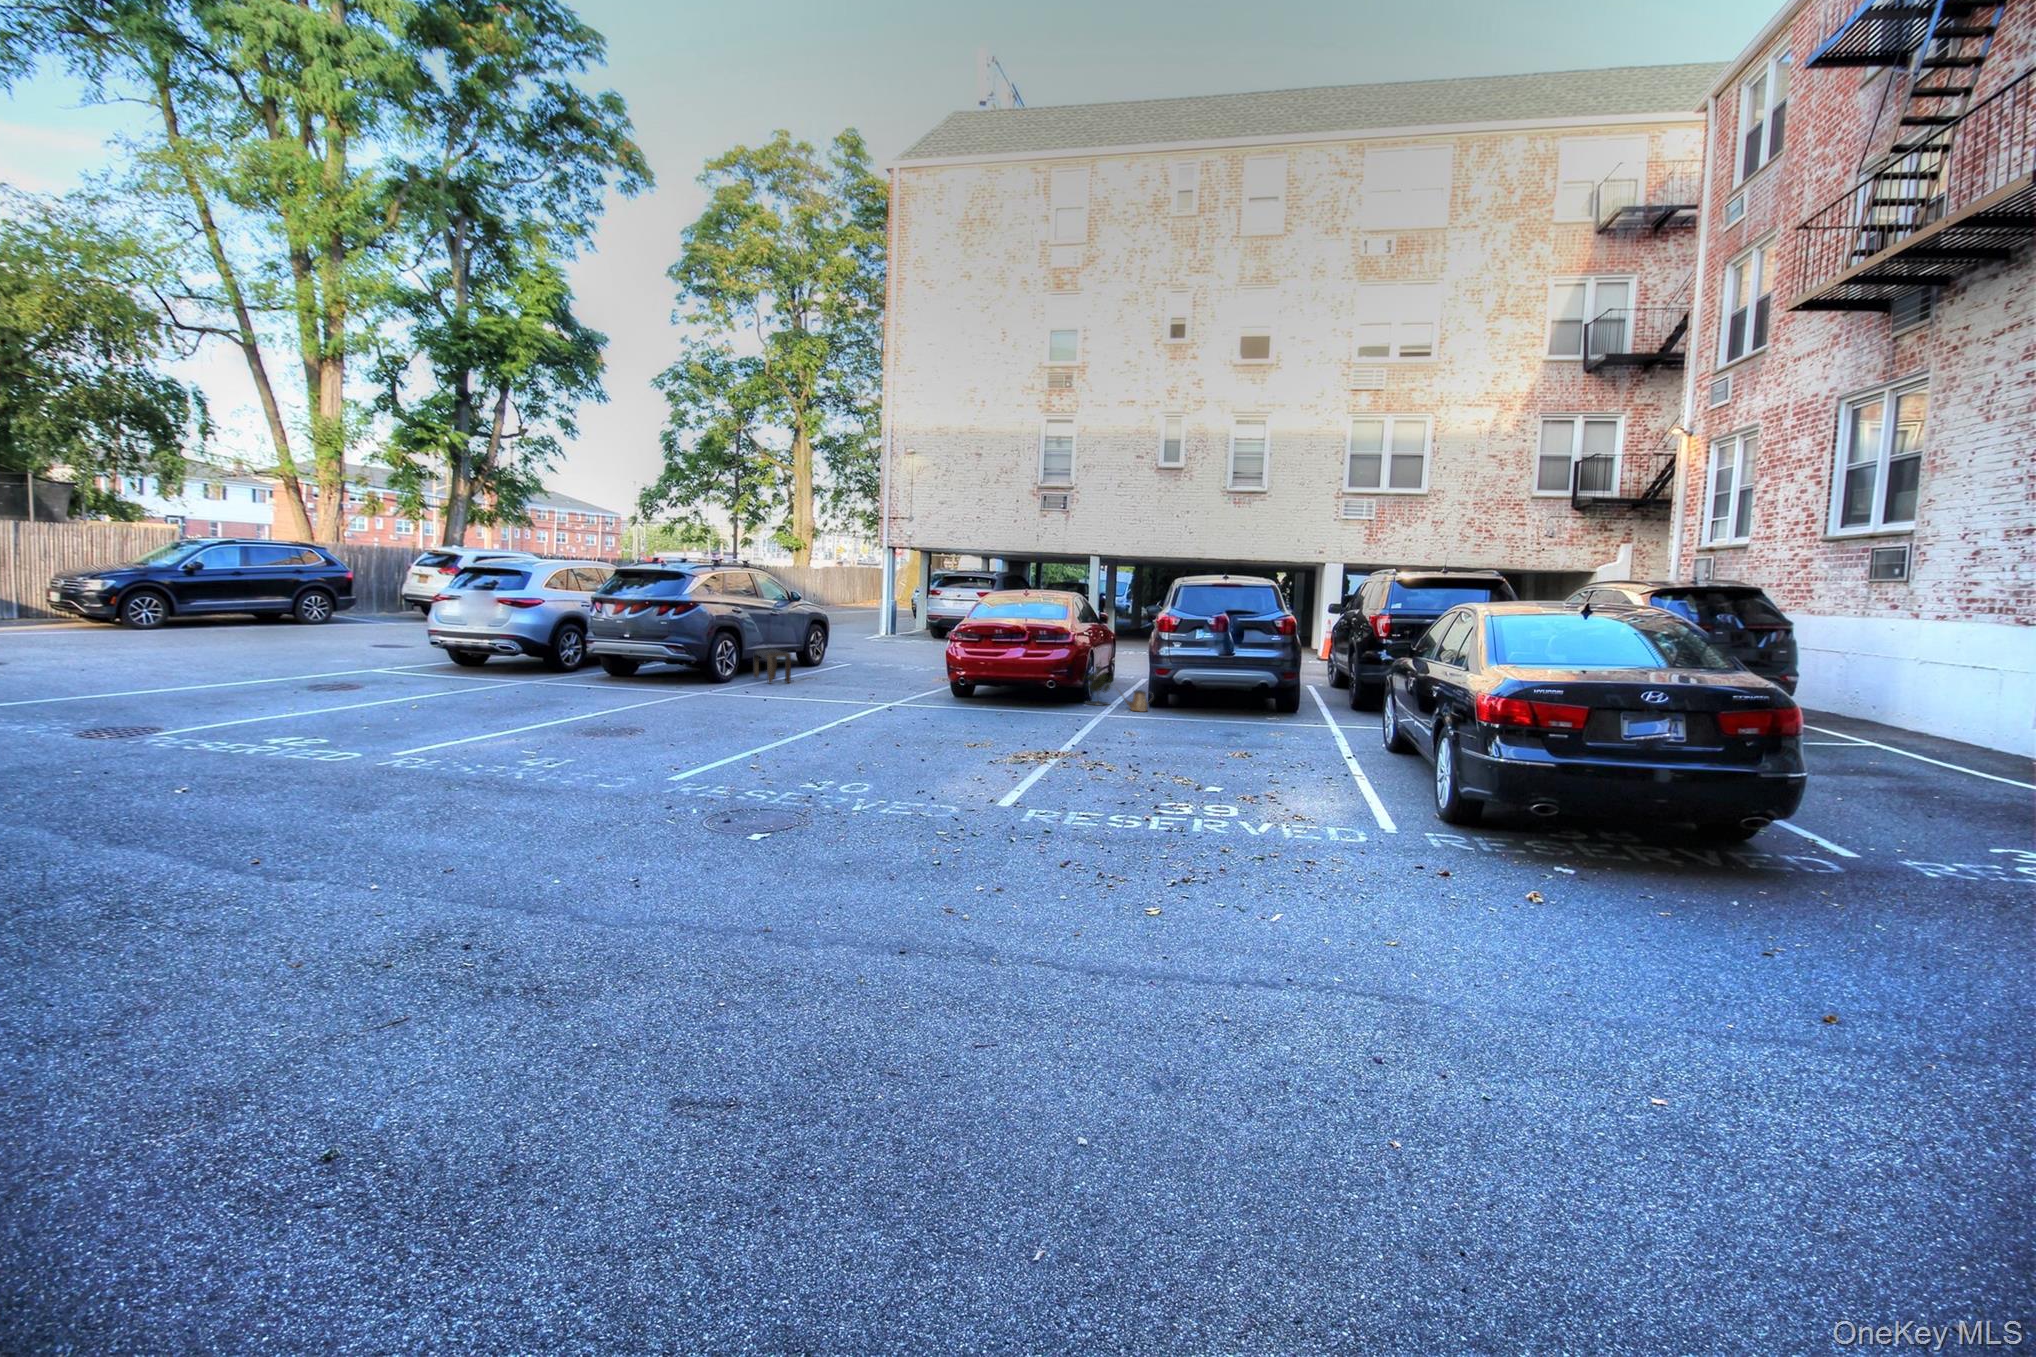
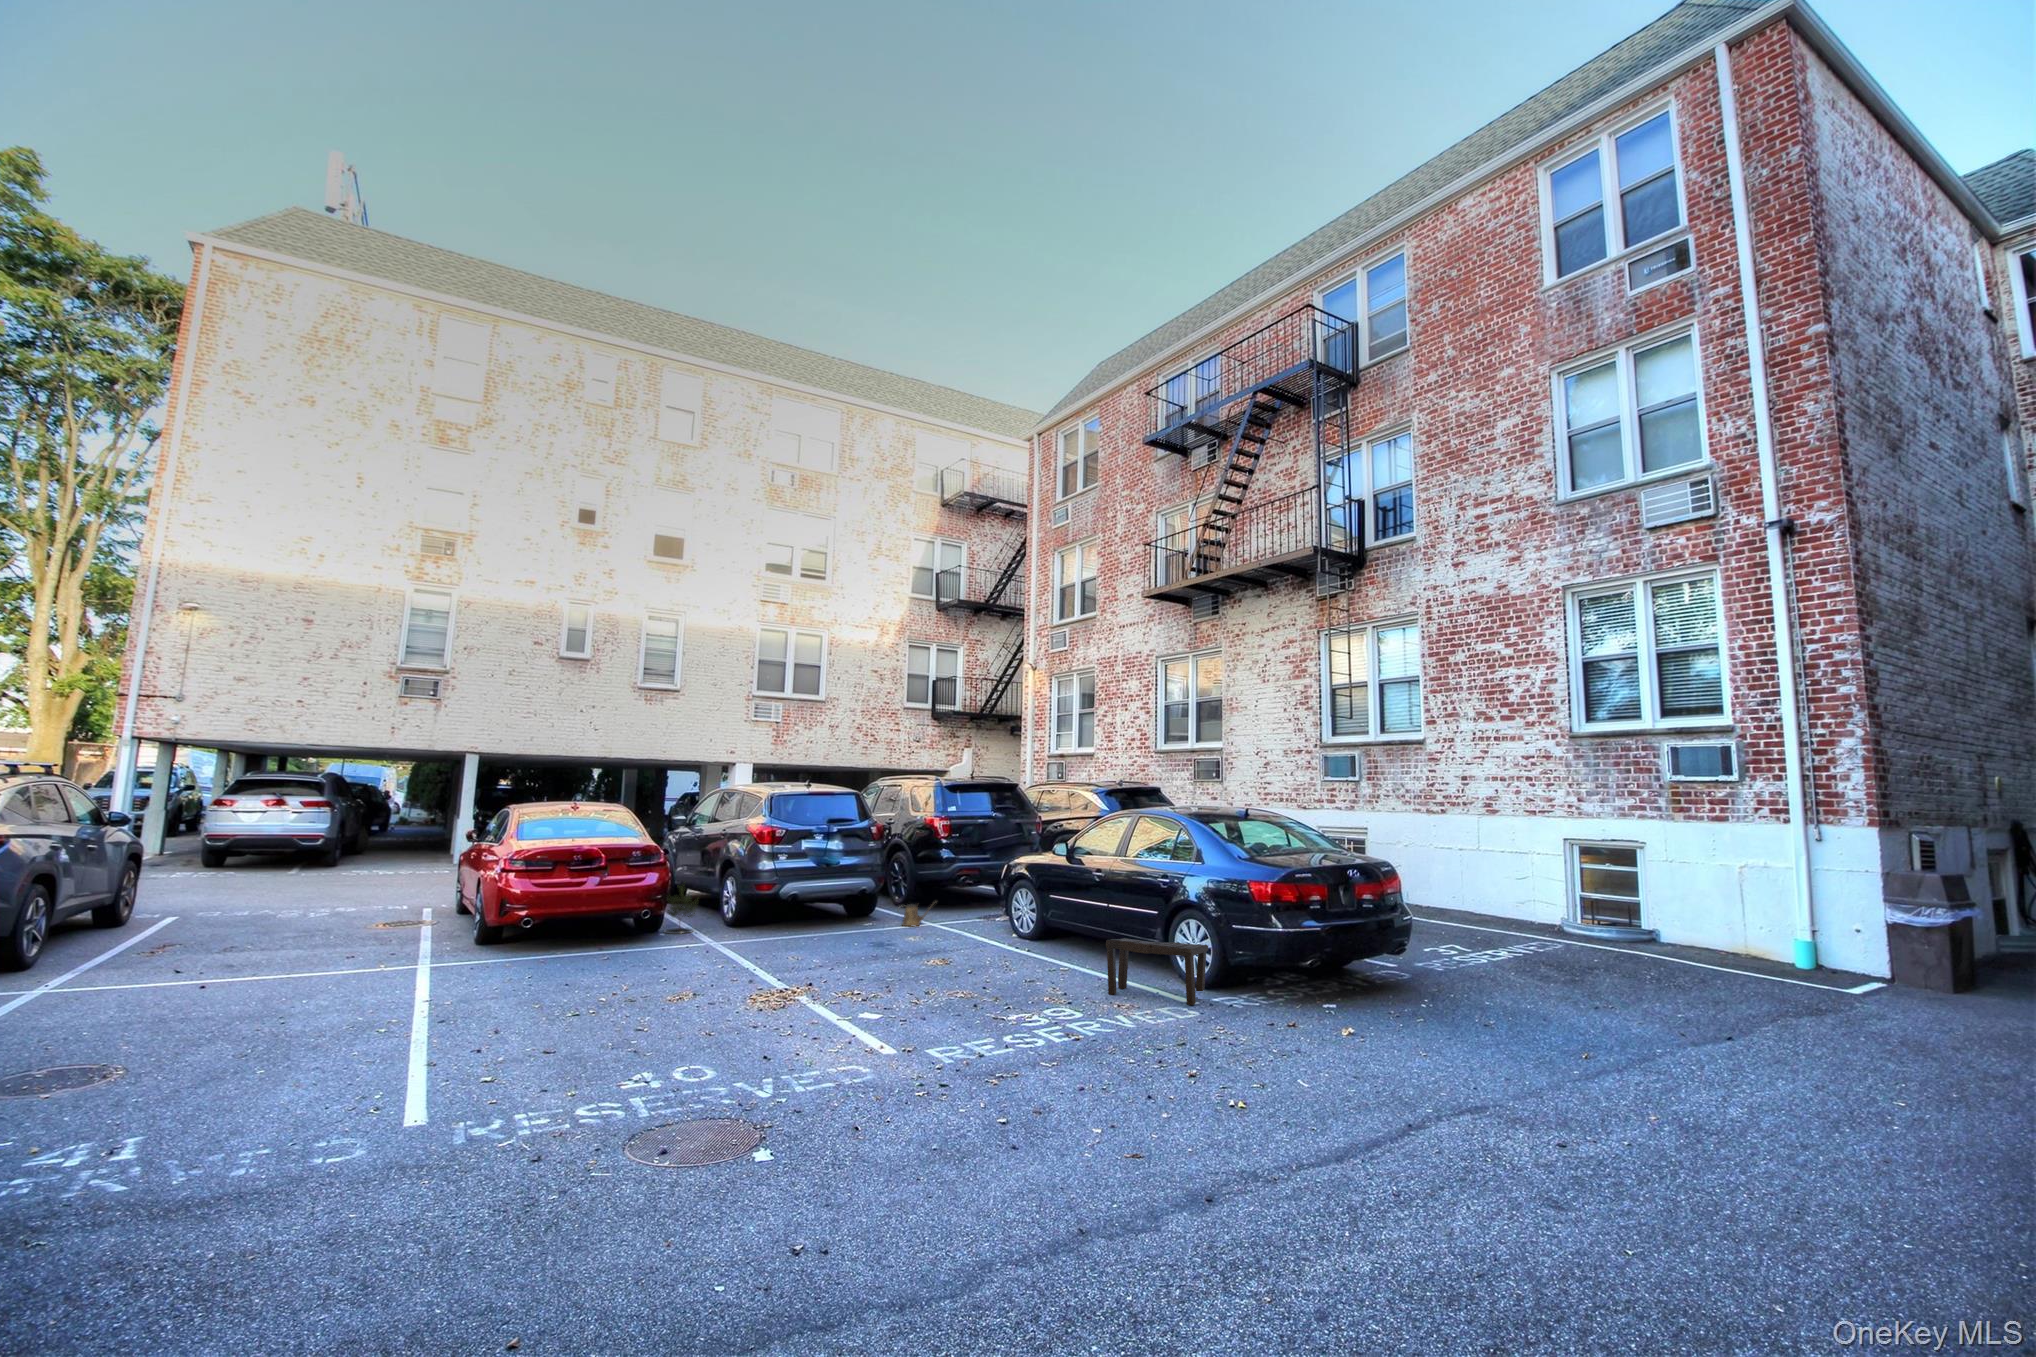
bench: present [753,649,791,684] -> present [1106,938,1208,1005]
watering can: present [1120,690,1148,712] -> present [902,904,931,926]

